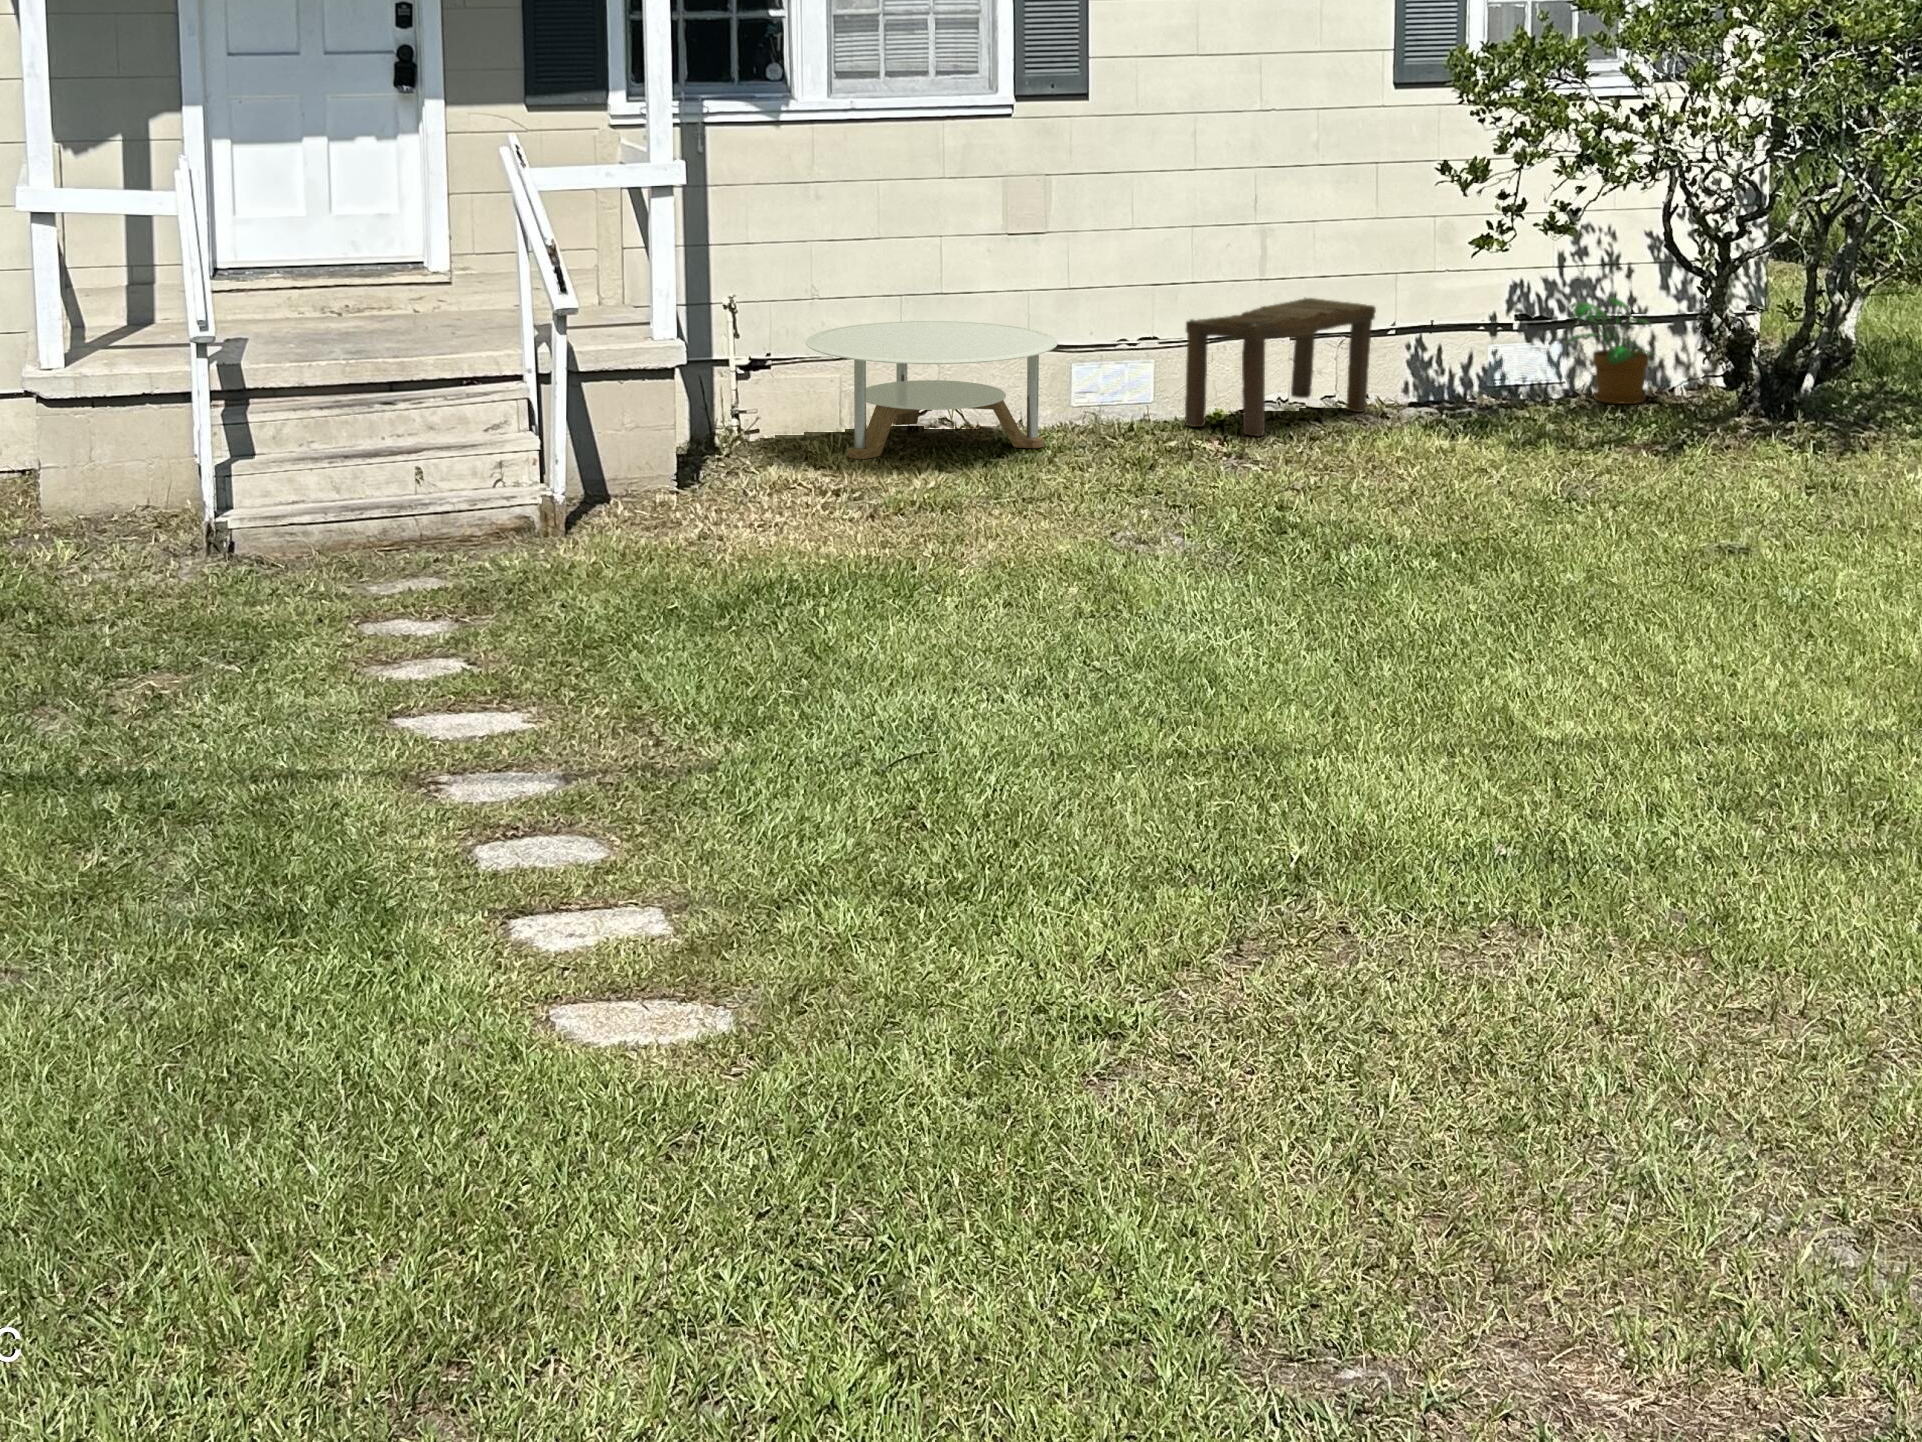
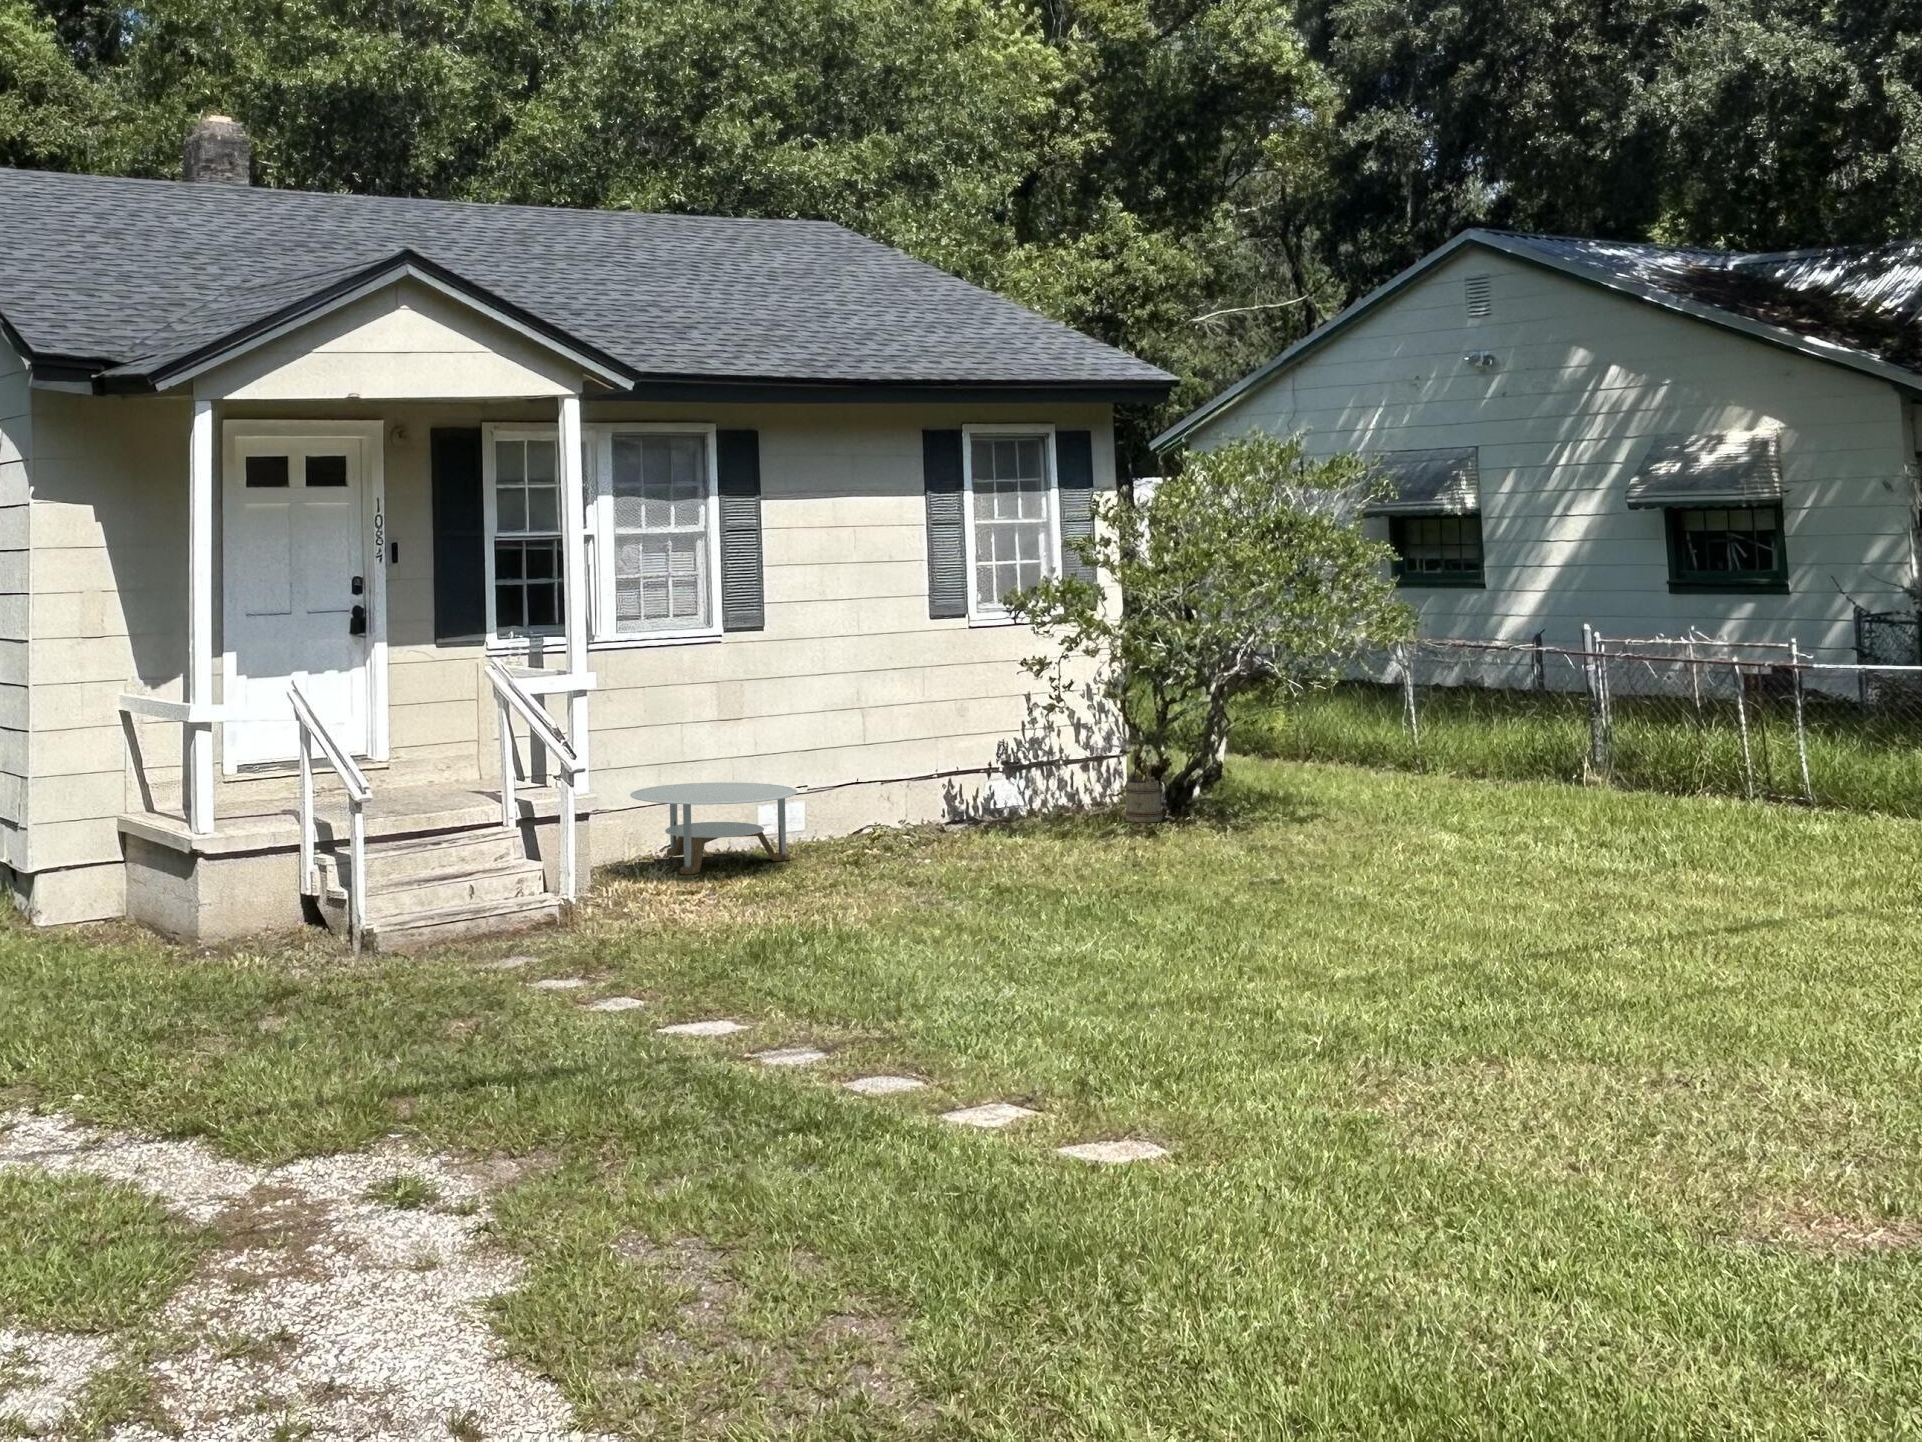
potted plant: present [1564,297,1655,404] -> none [1030,748,1091,814]
bench: present [1185,298,1376,436] -> none [848,757,945,844]
bucket: none [1683,331,1743,431] -> present [1125,760,1162,822]

